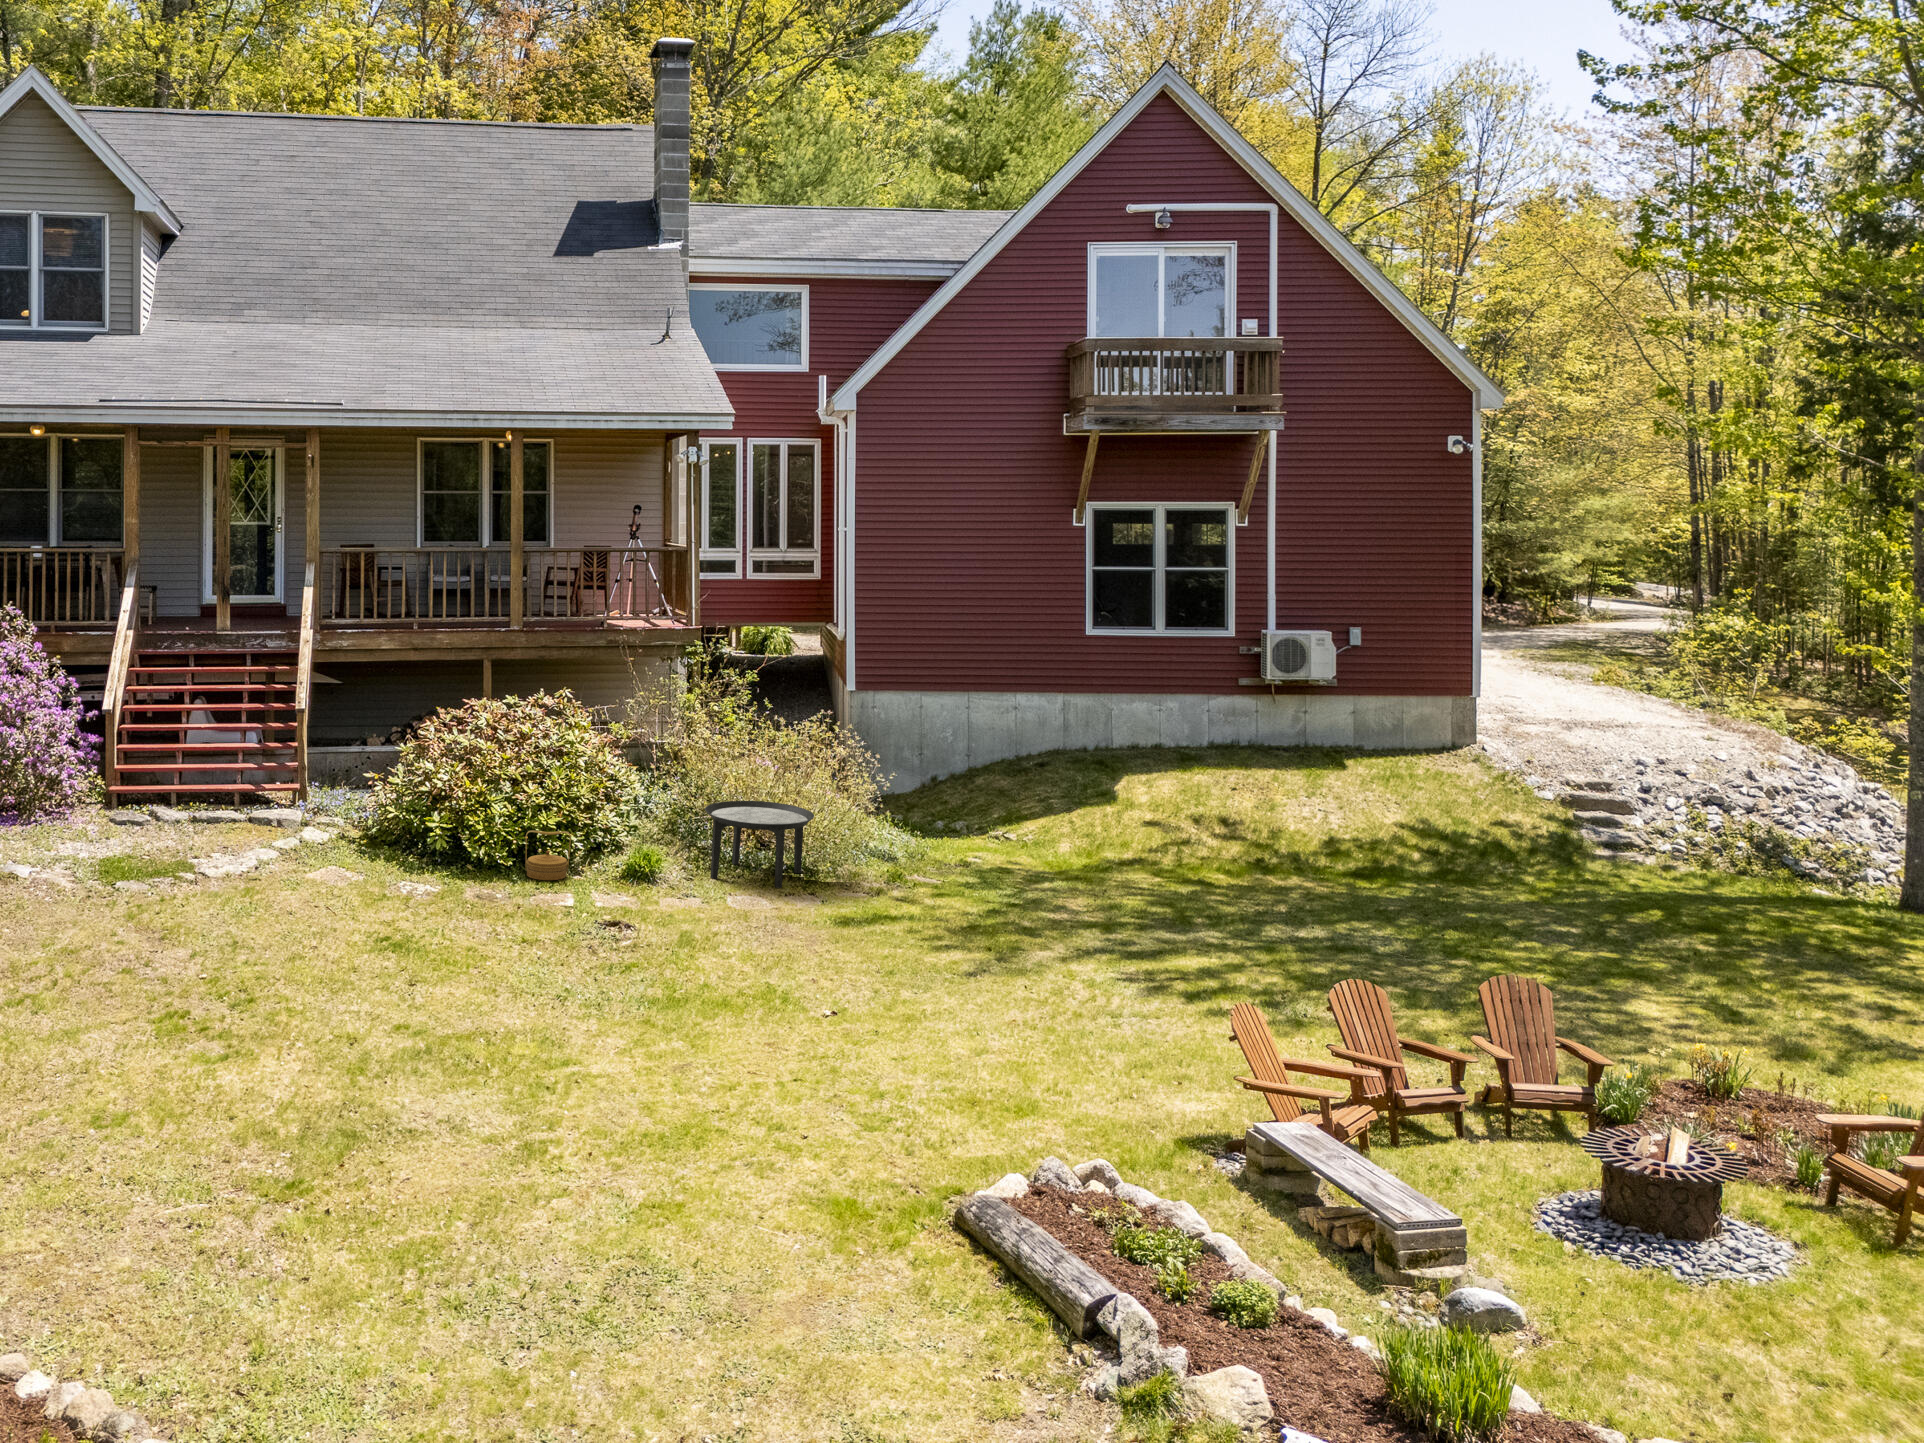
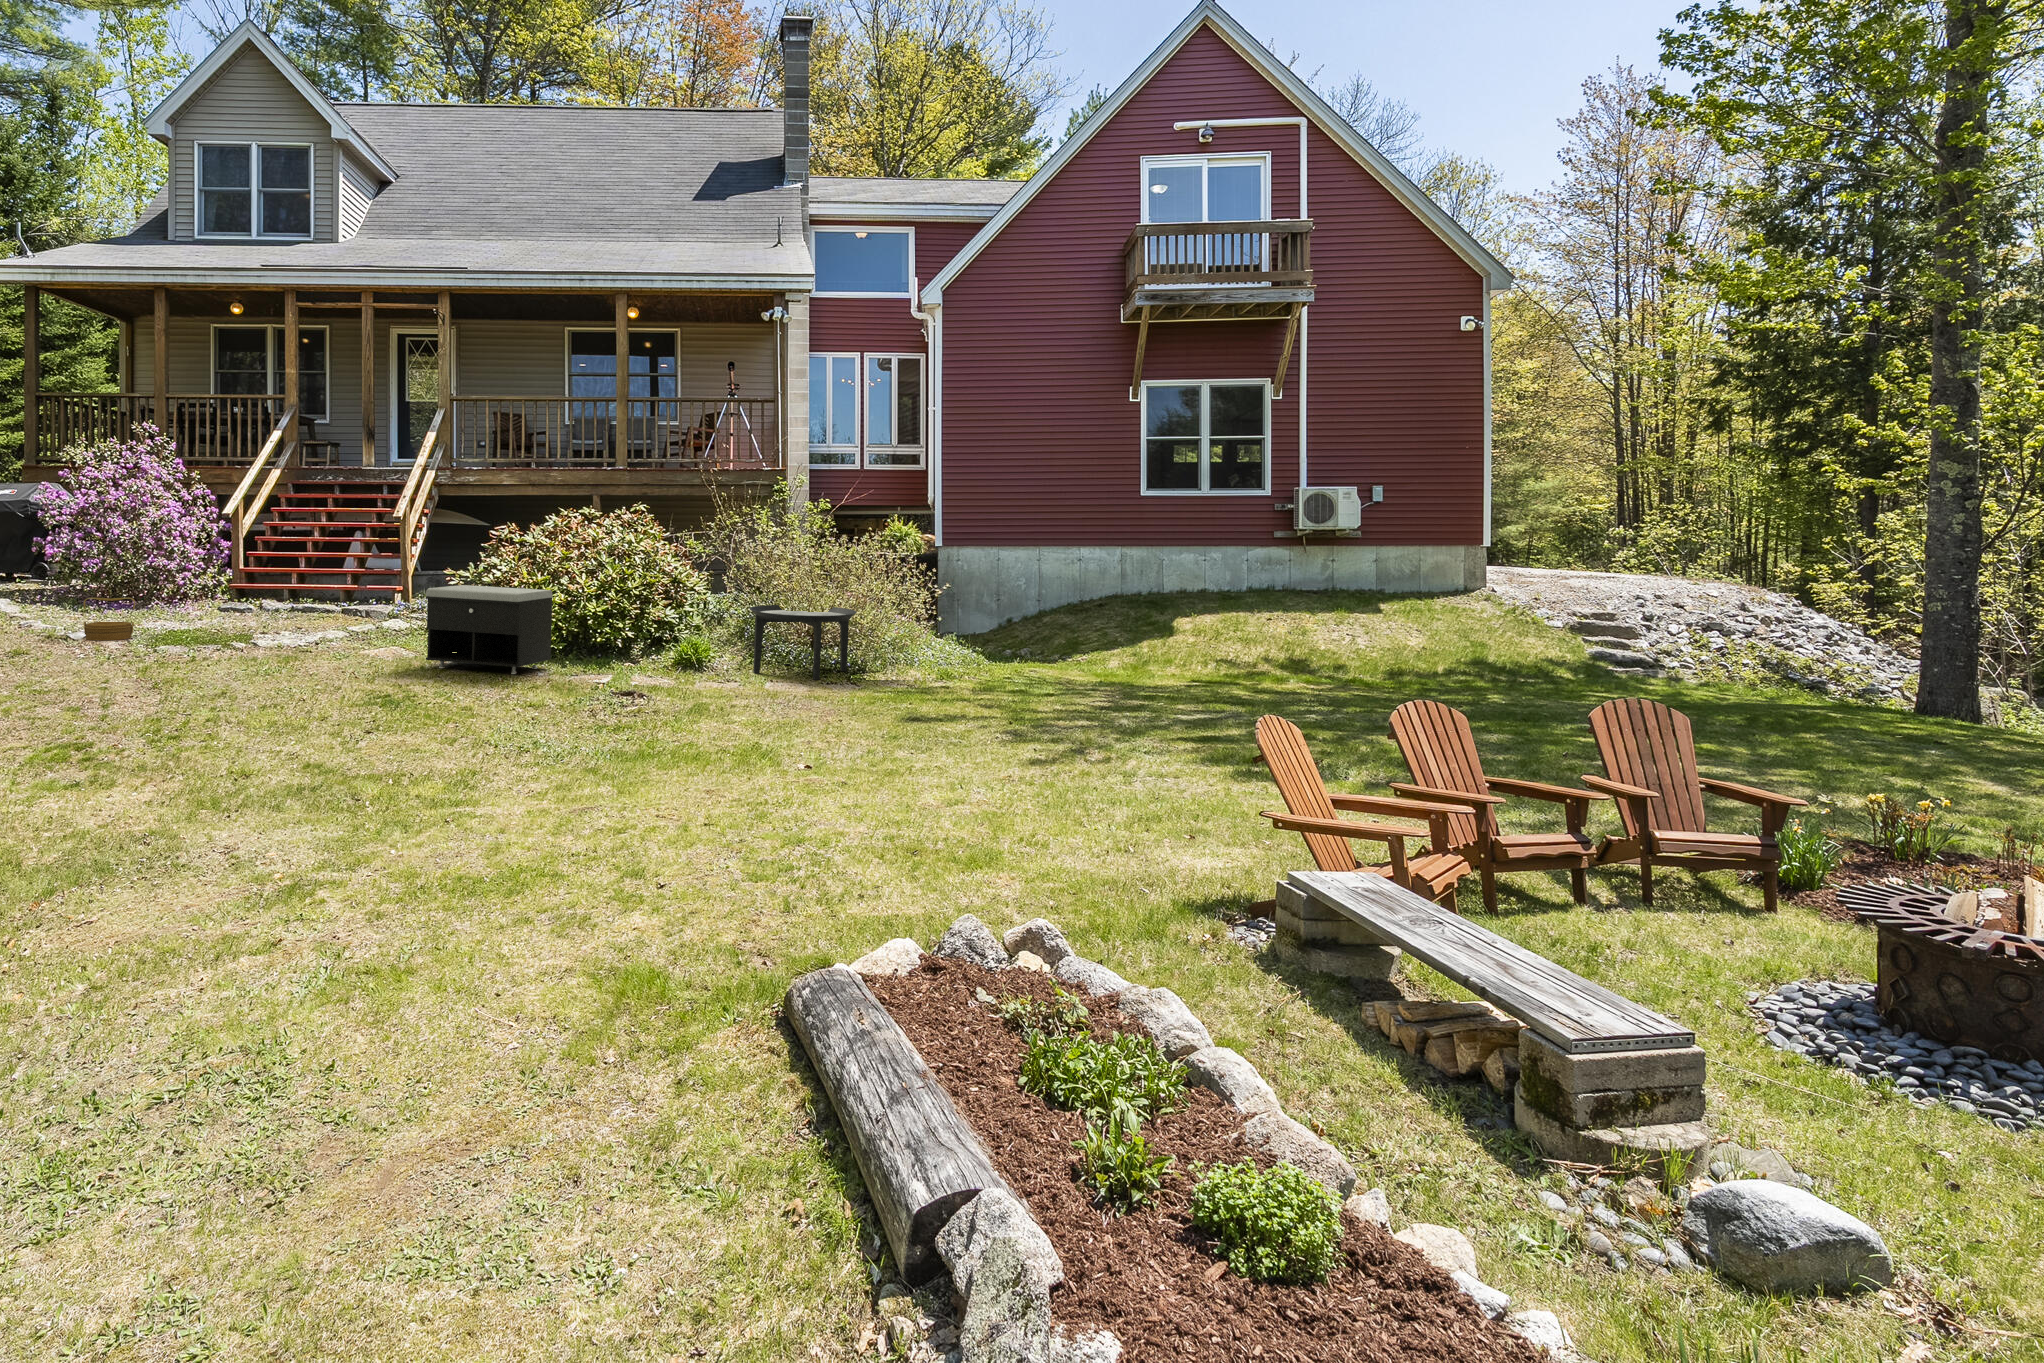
storage bench: none [392,787,513,885] -> present [426,585,552,674]
woven basket: present [526,830,571,880] -> present [84,597,135,641]

